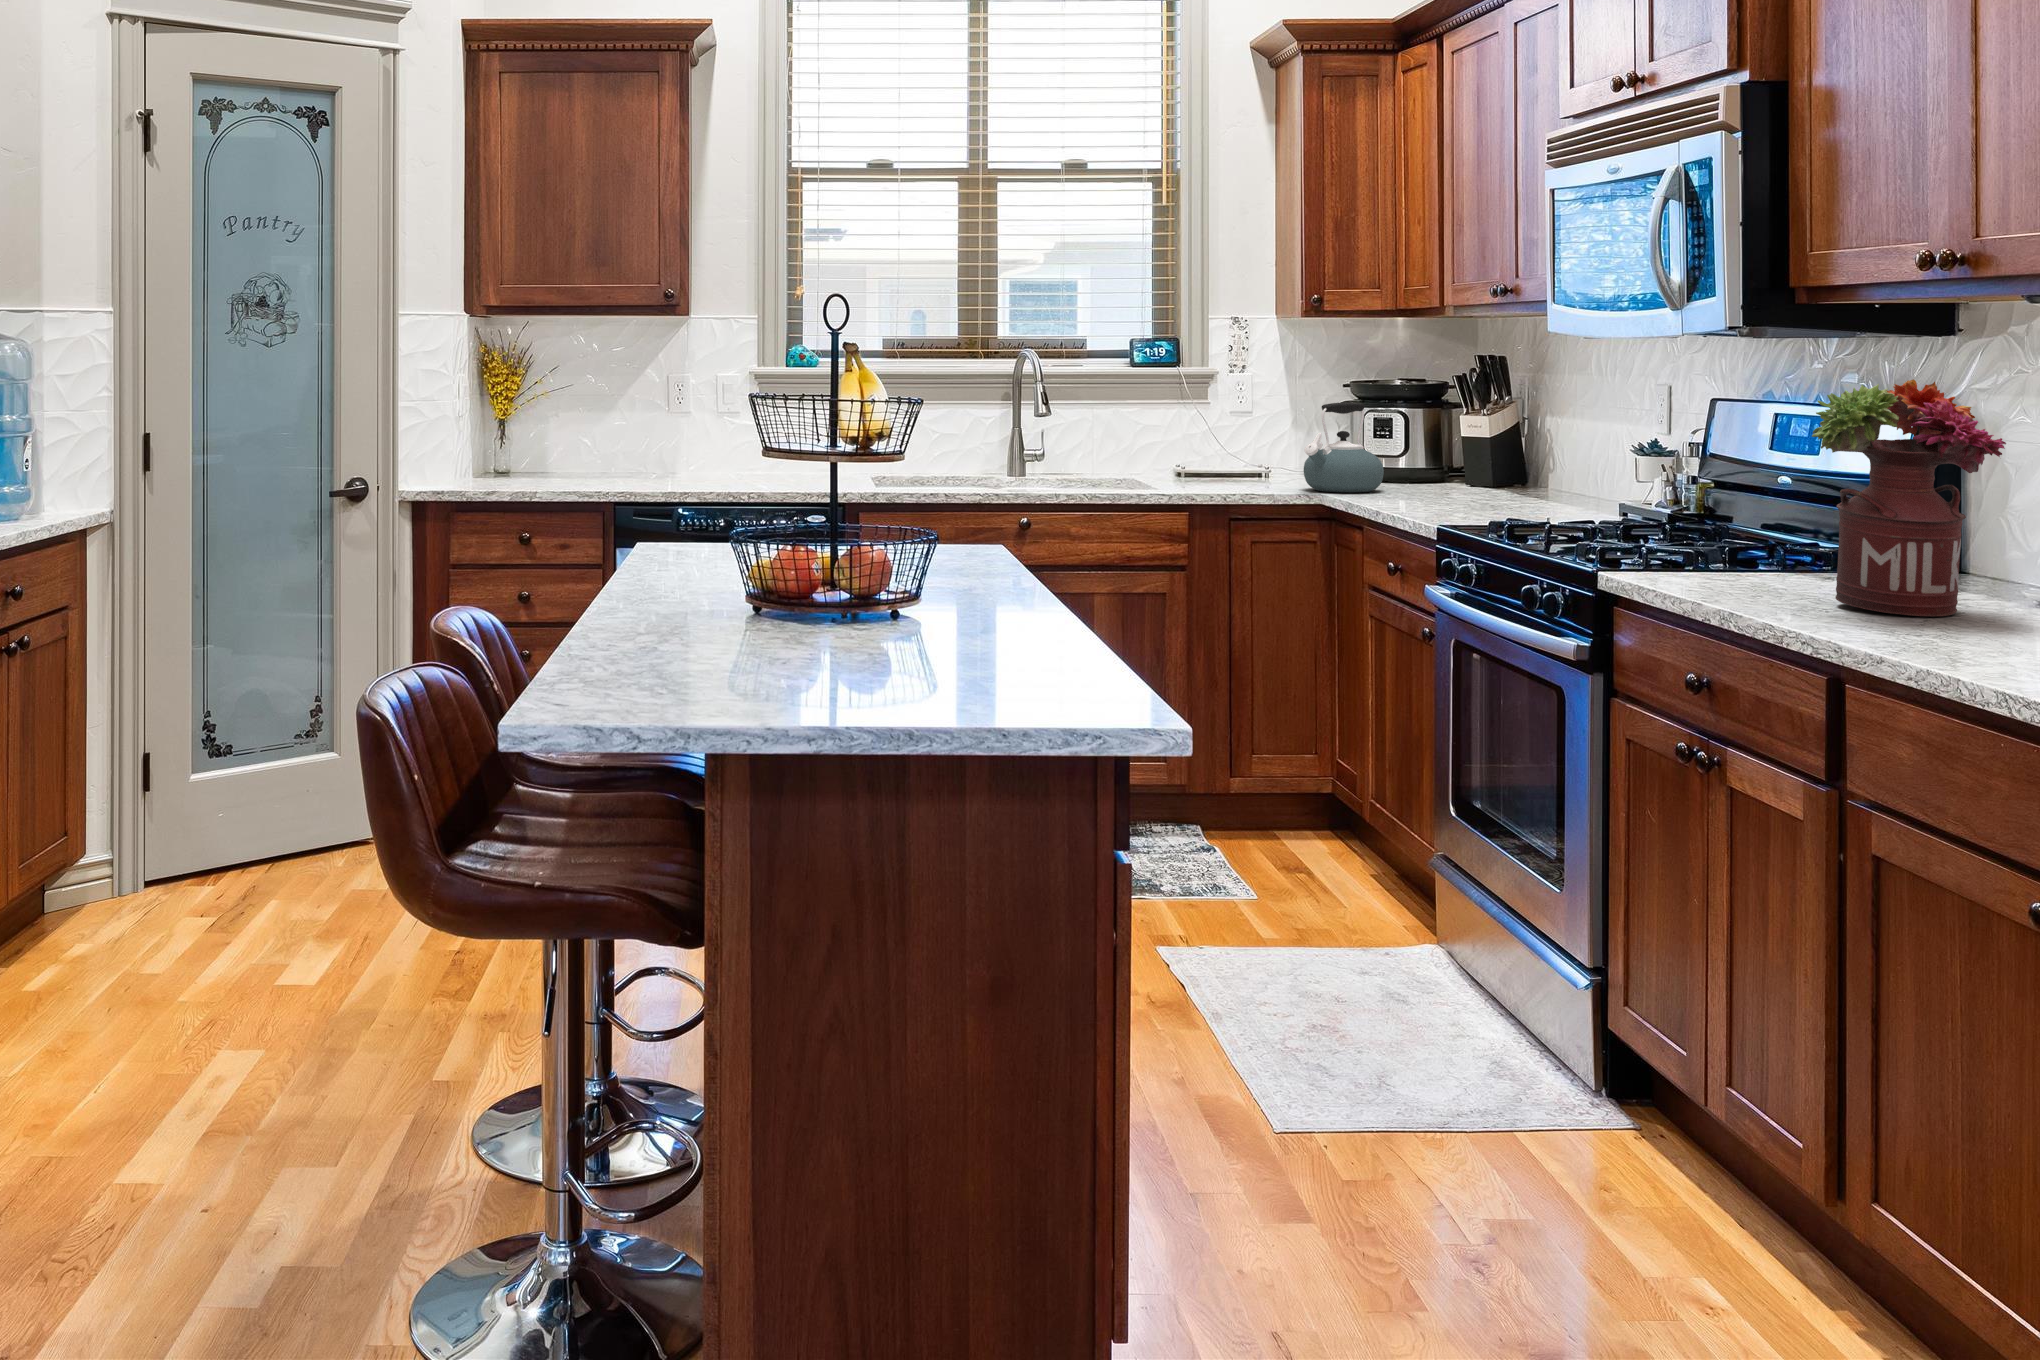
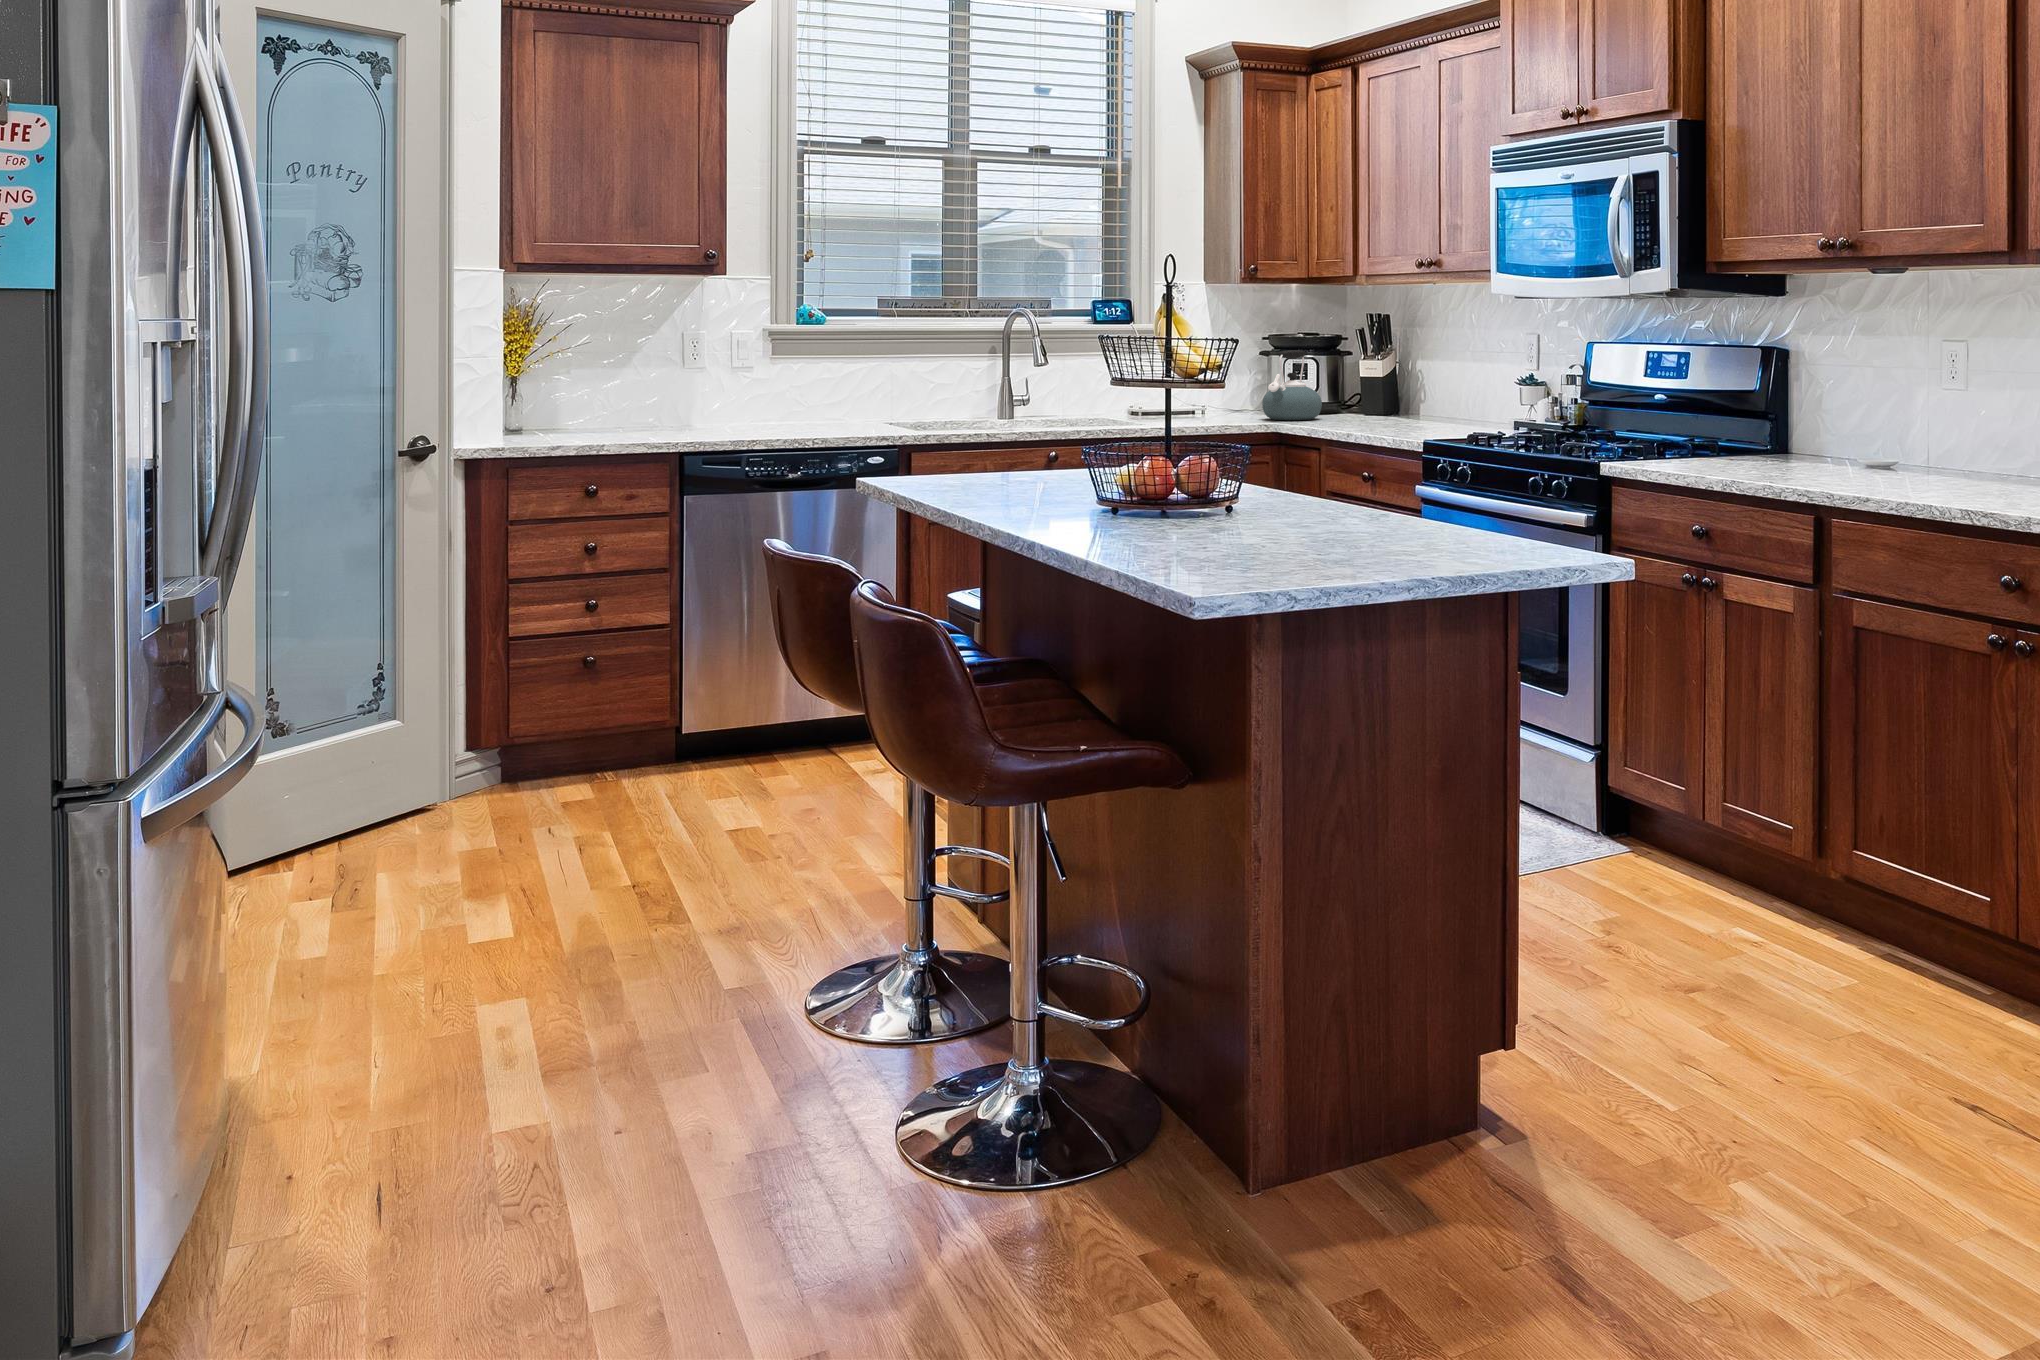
flower arrangement: present [1812,379,2006,616] -> none [1704,320,1807,466]

